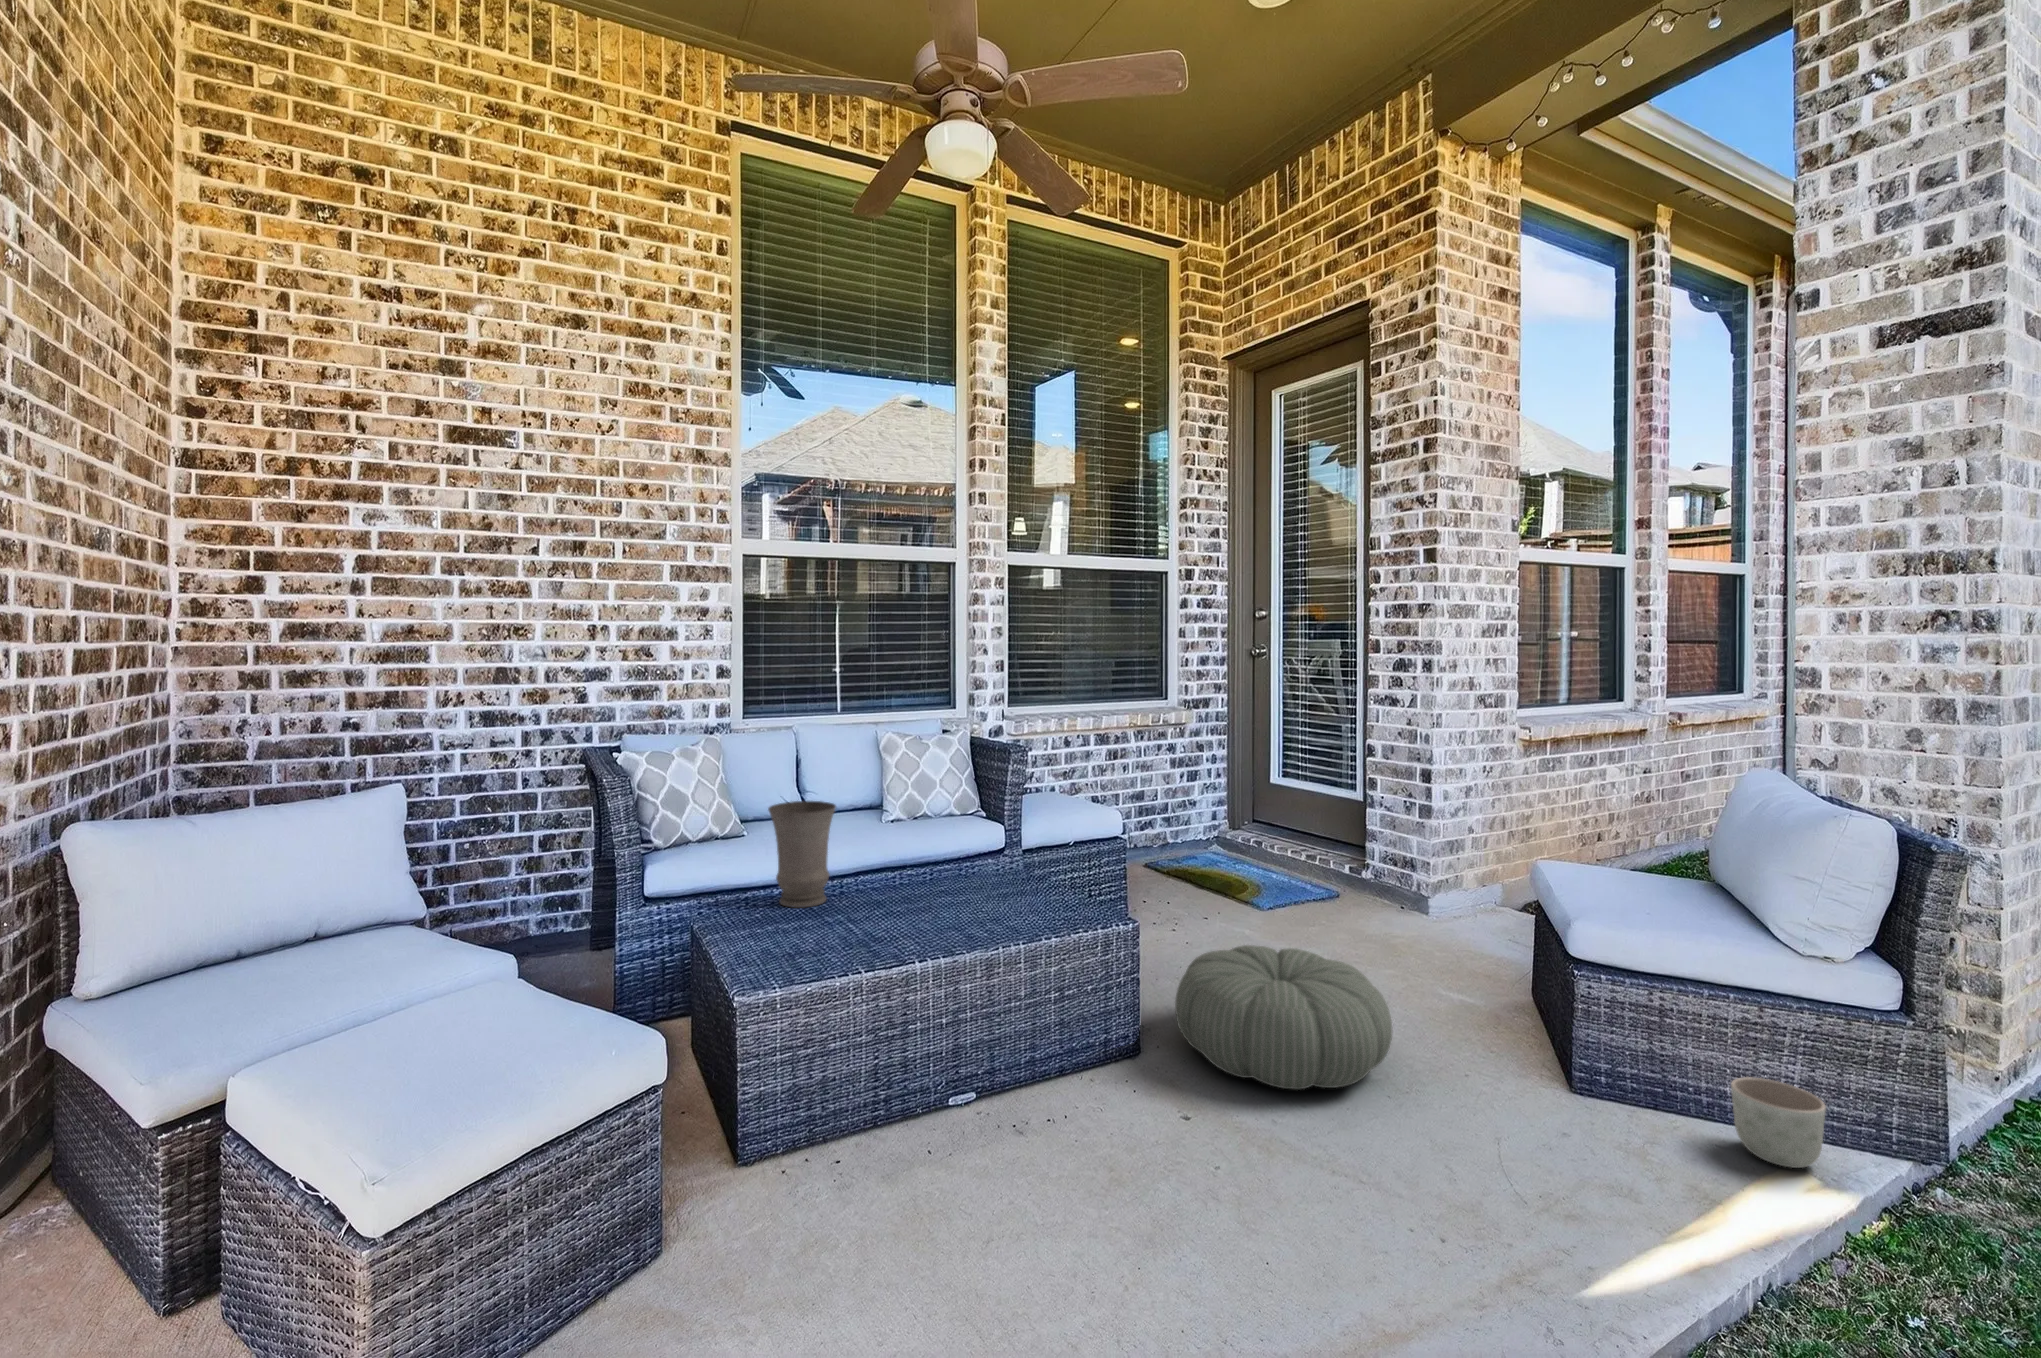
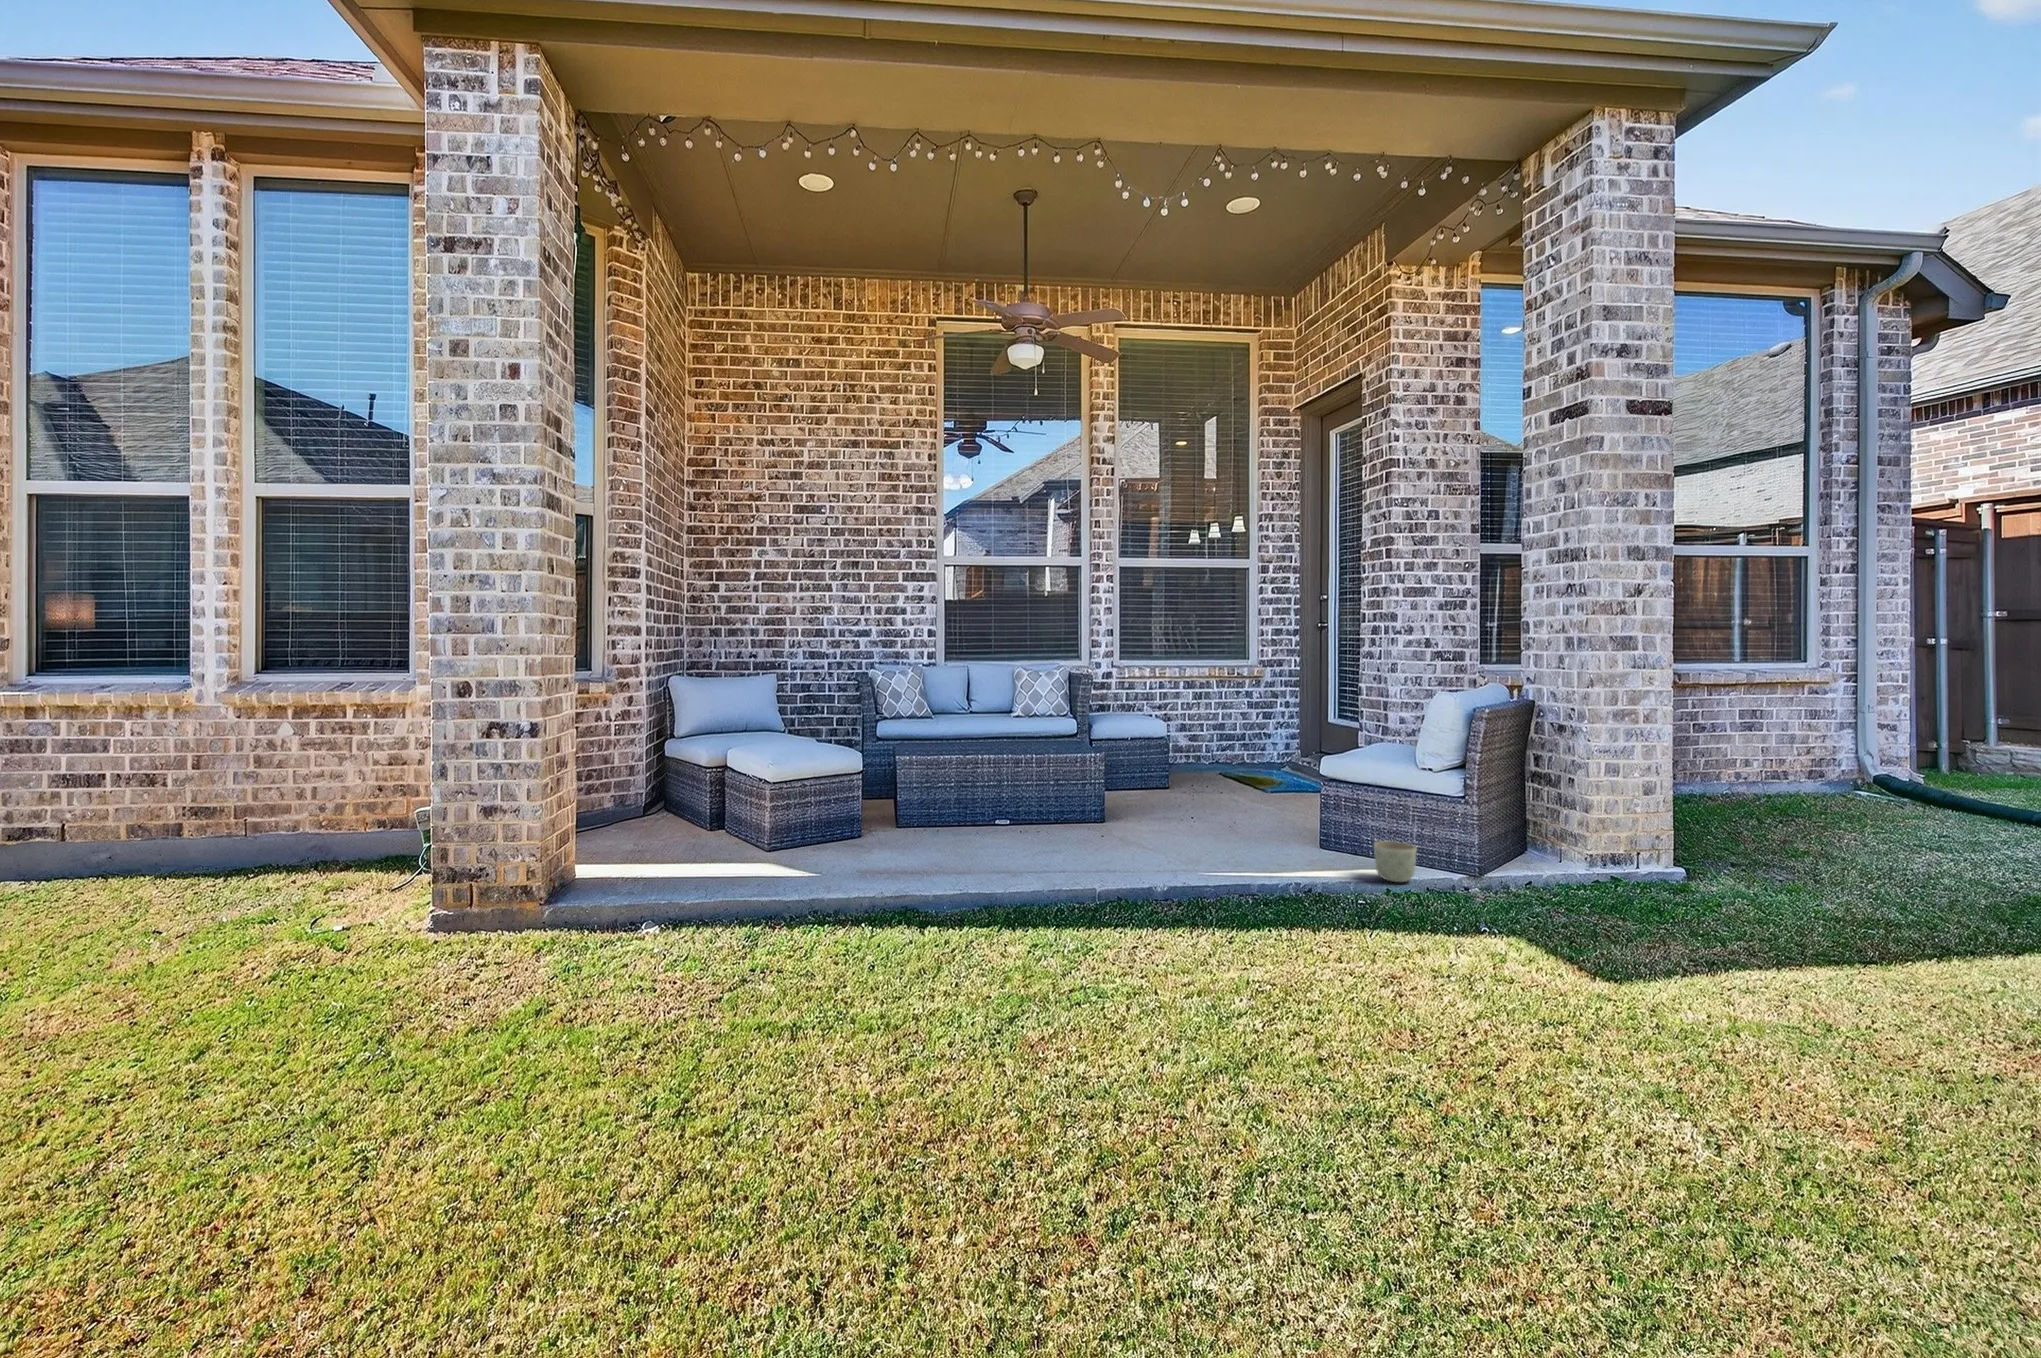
vase: present [768,801,836,908] -> none [927,694,961,744]
pouf: present [1175,945,1392,1090] -> none [1120,780,1235,842]

